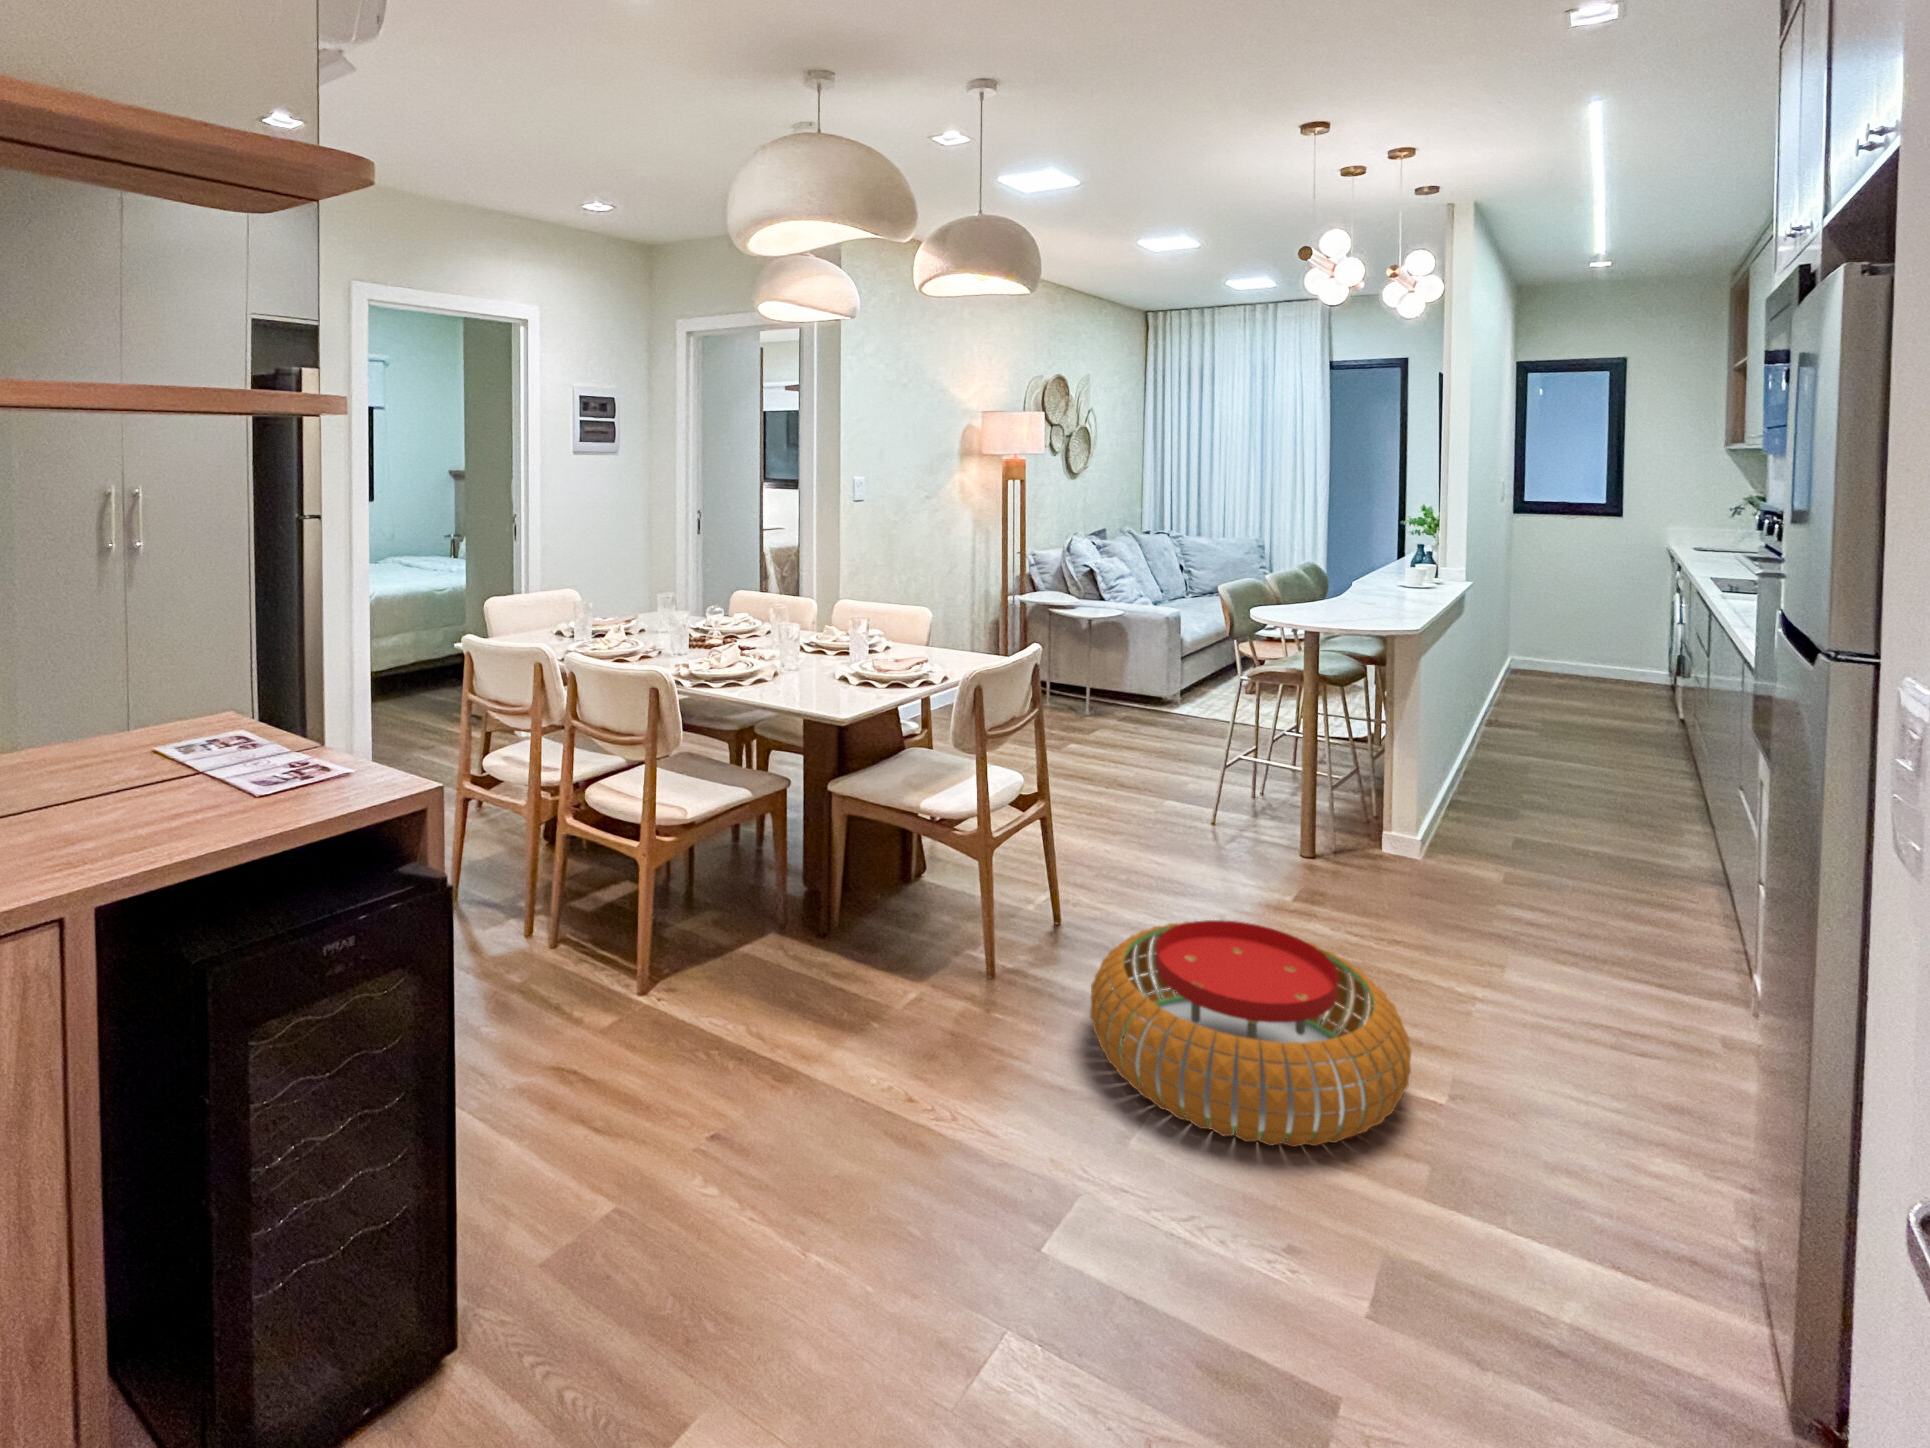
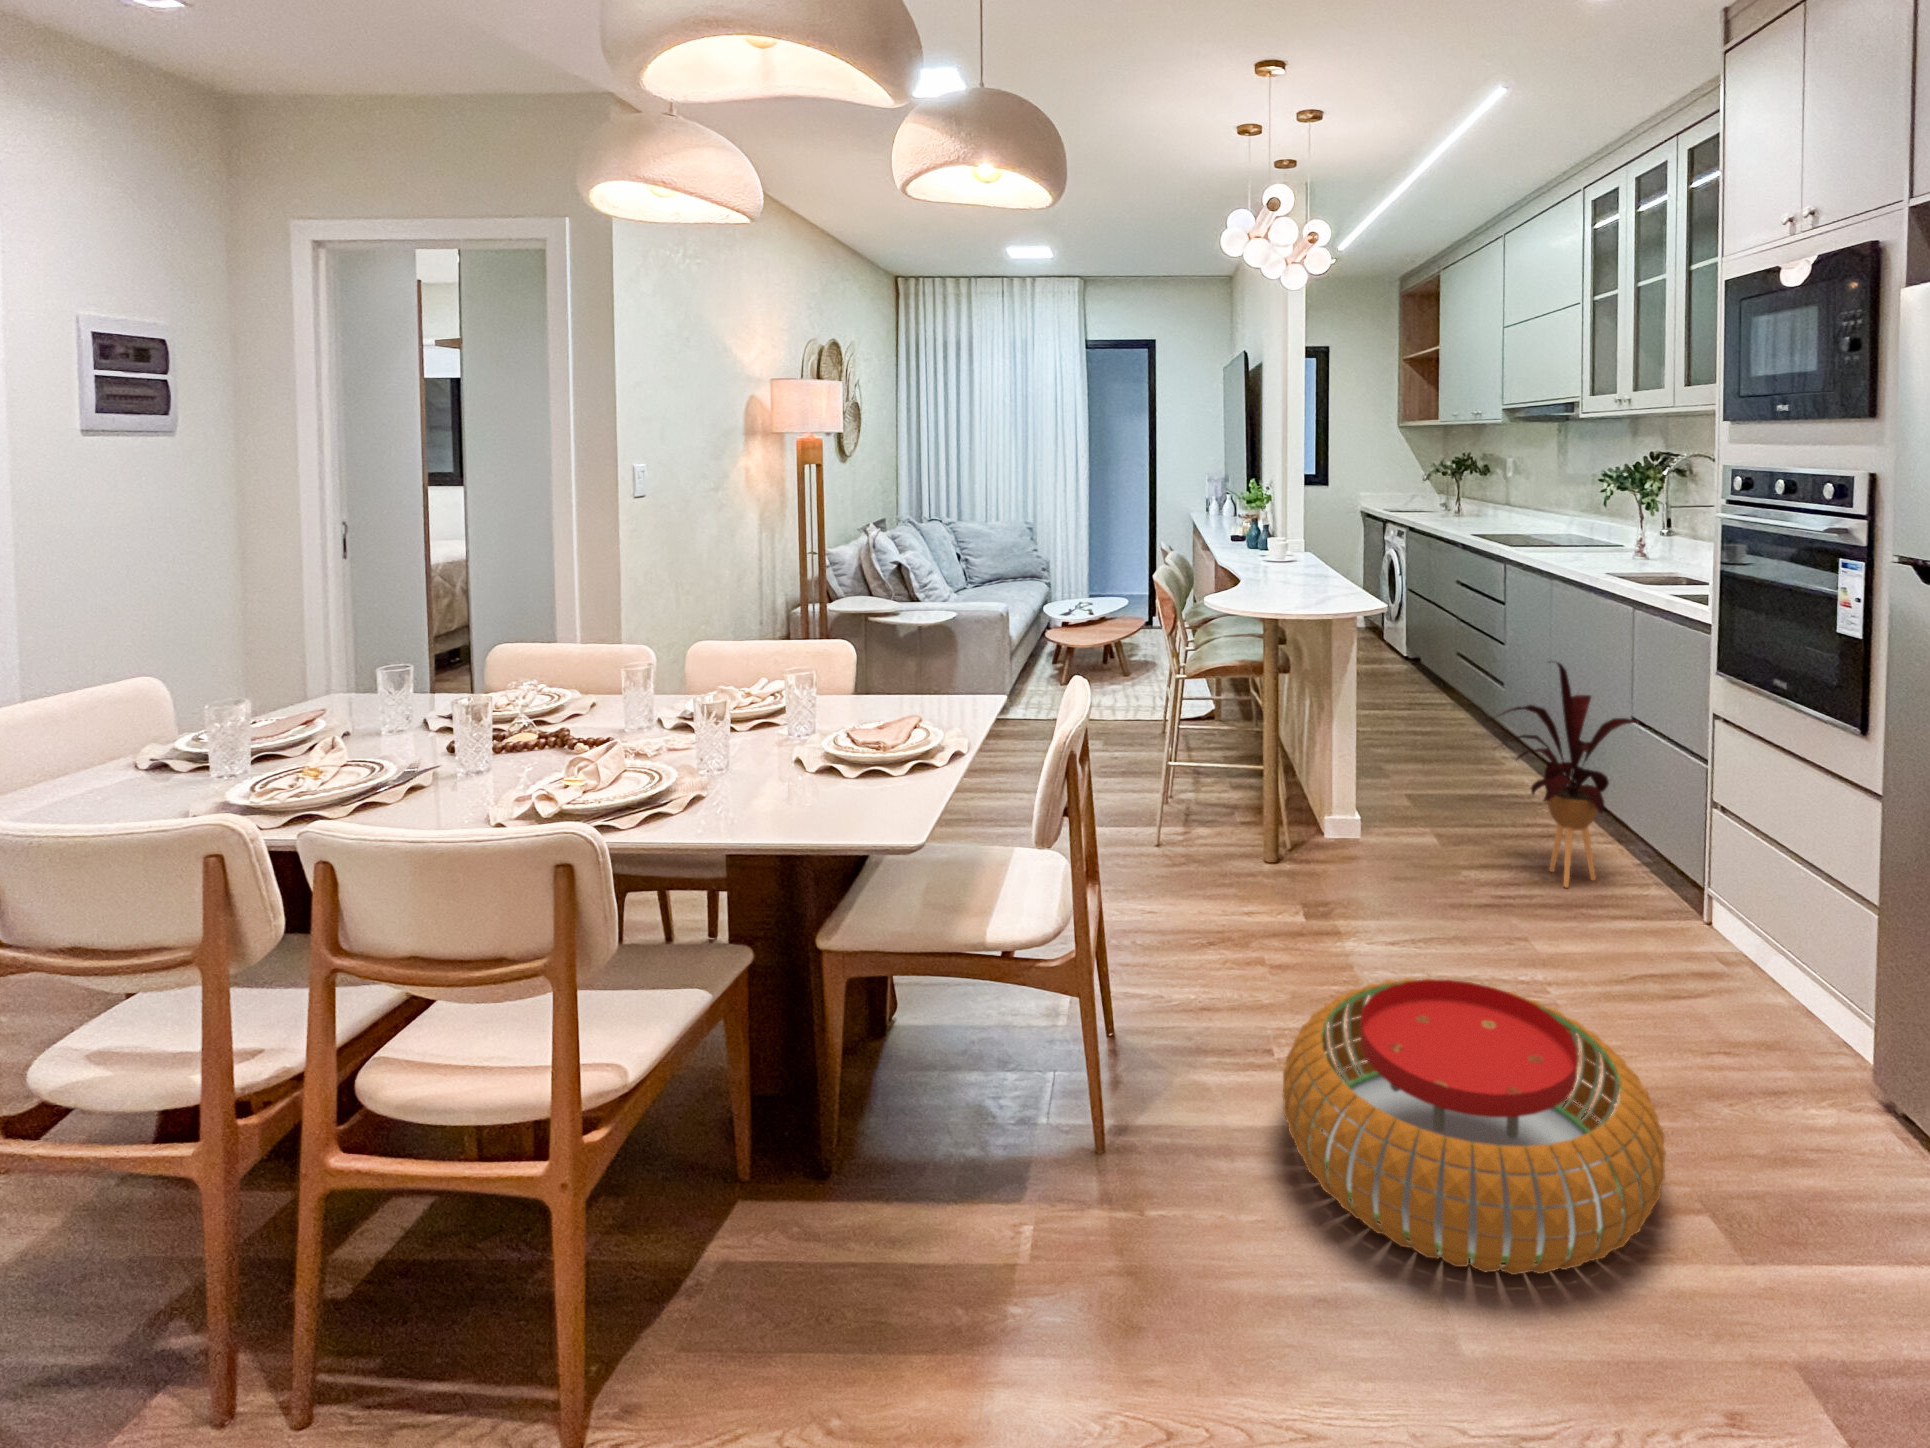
house plant: none [1520,699,1725,945] -> present [1497,662,1639,887]

